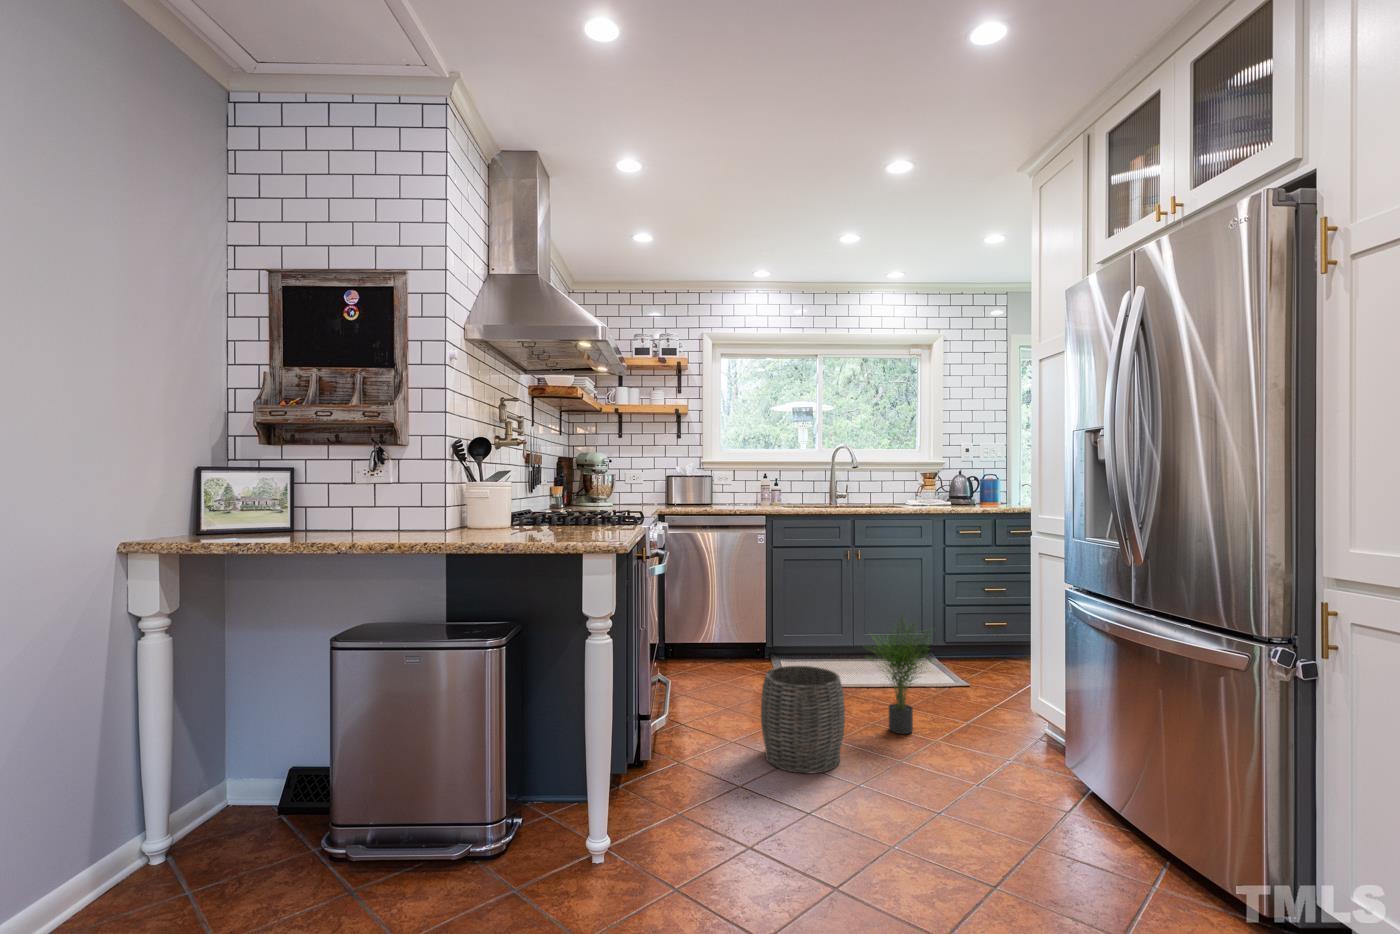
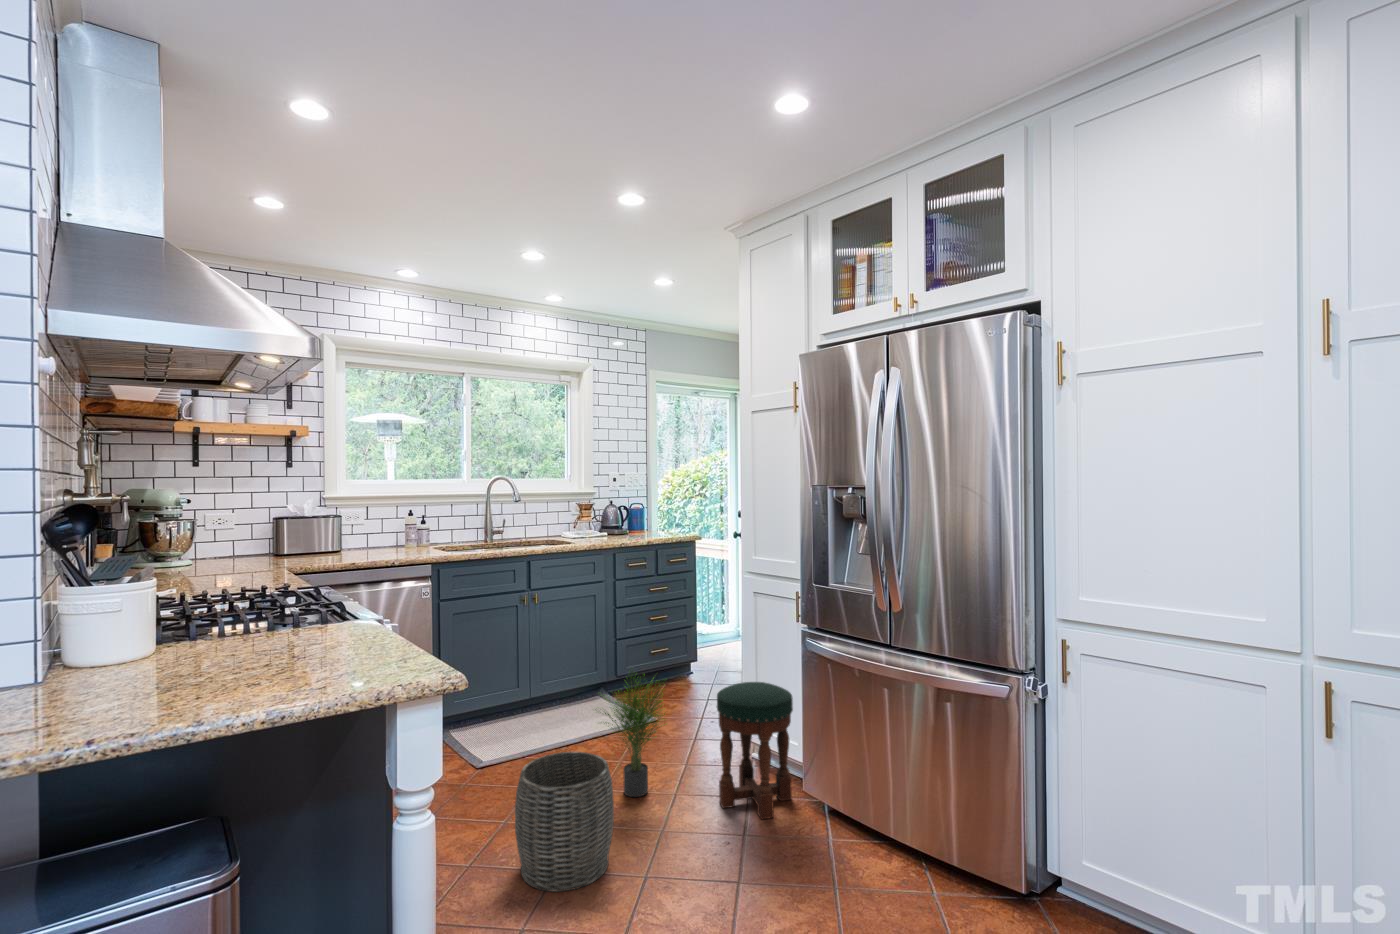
stool: none [972,642,1058,781] -> present [717,682,793,819]

